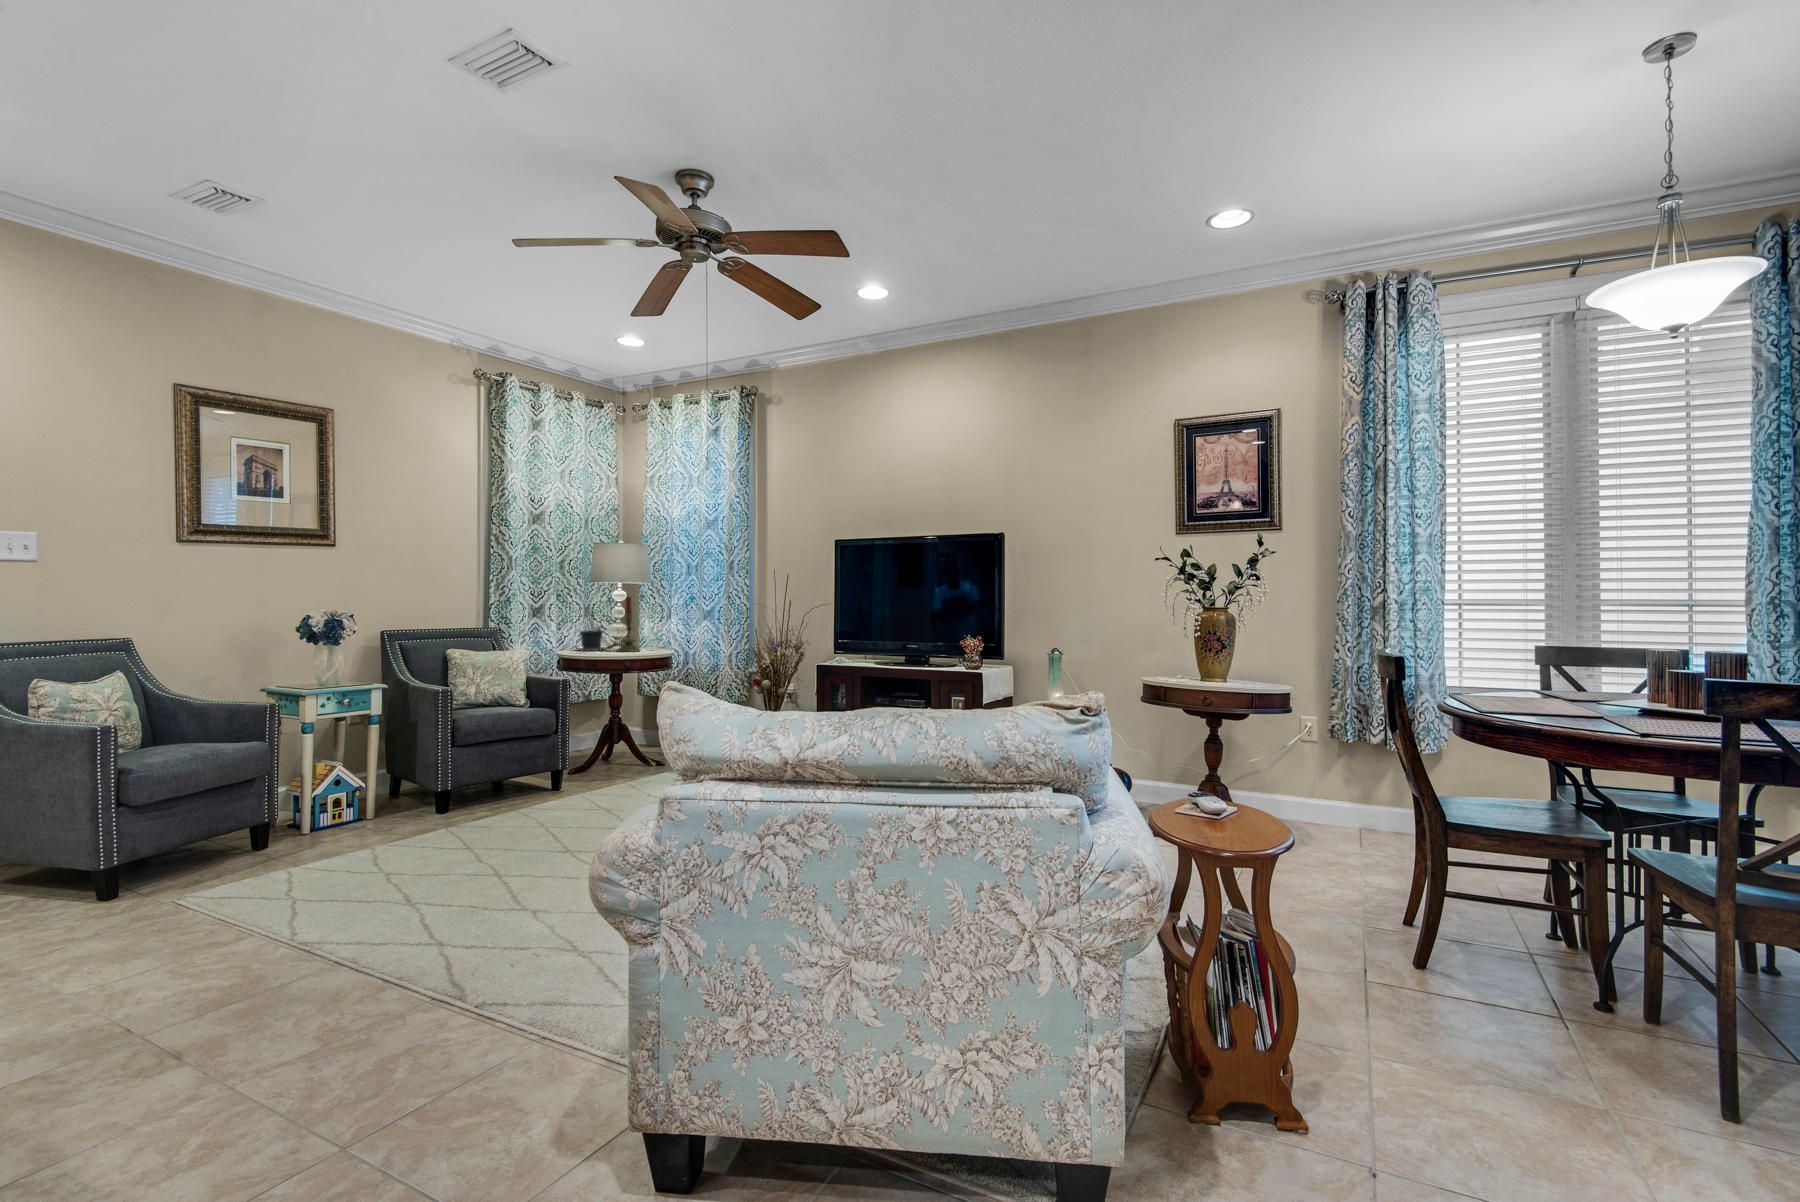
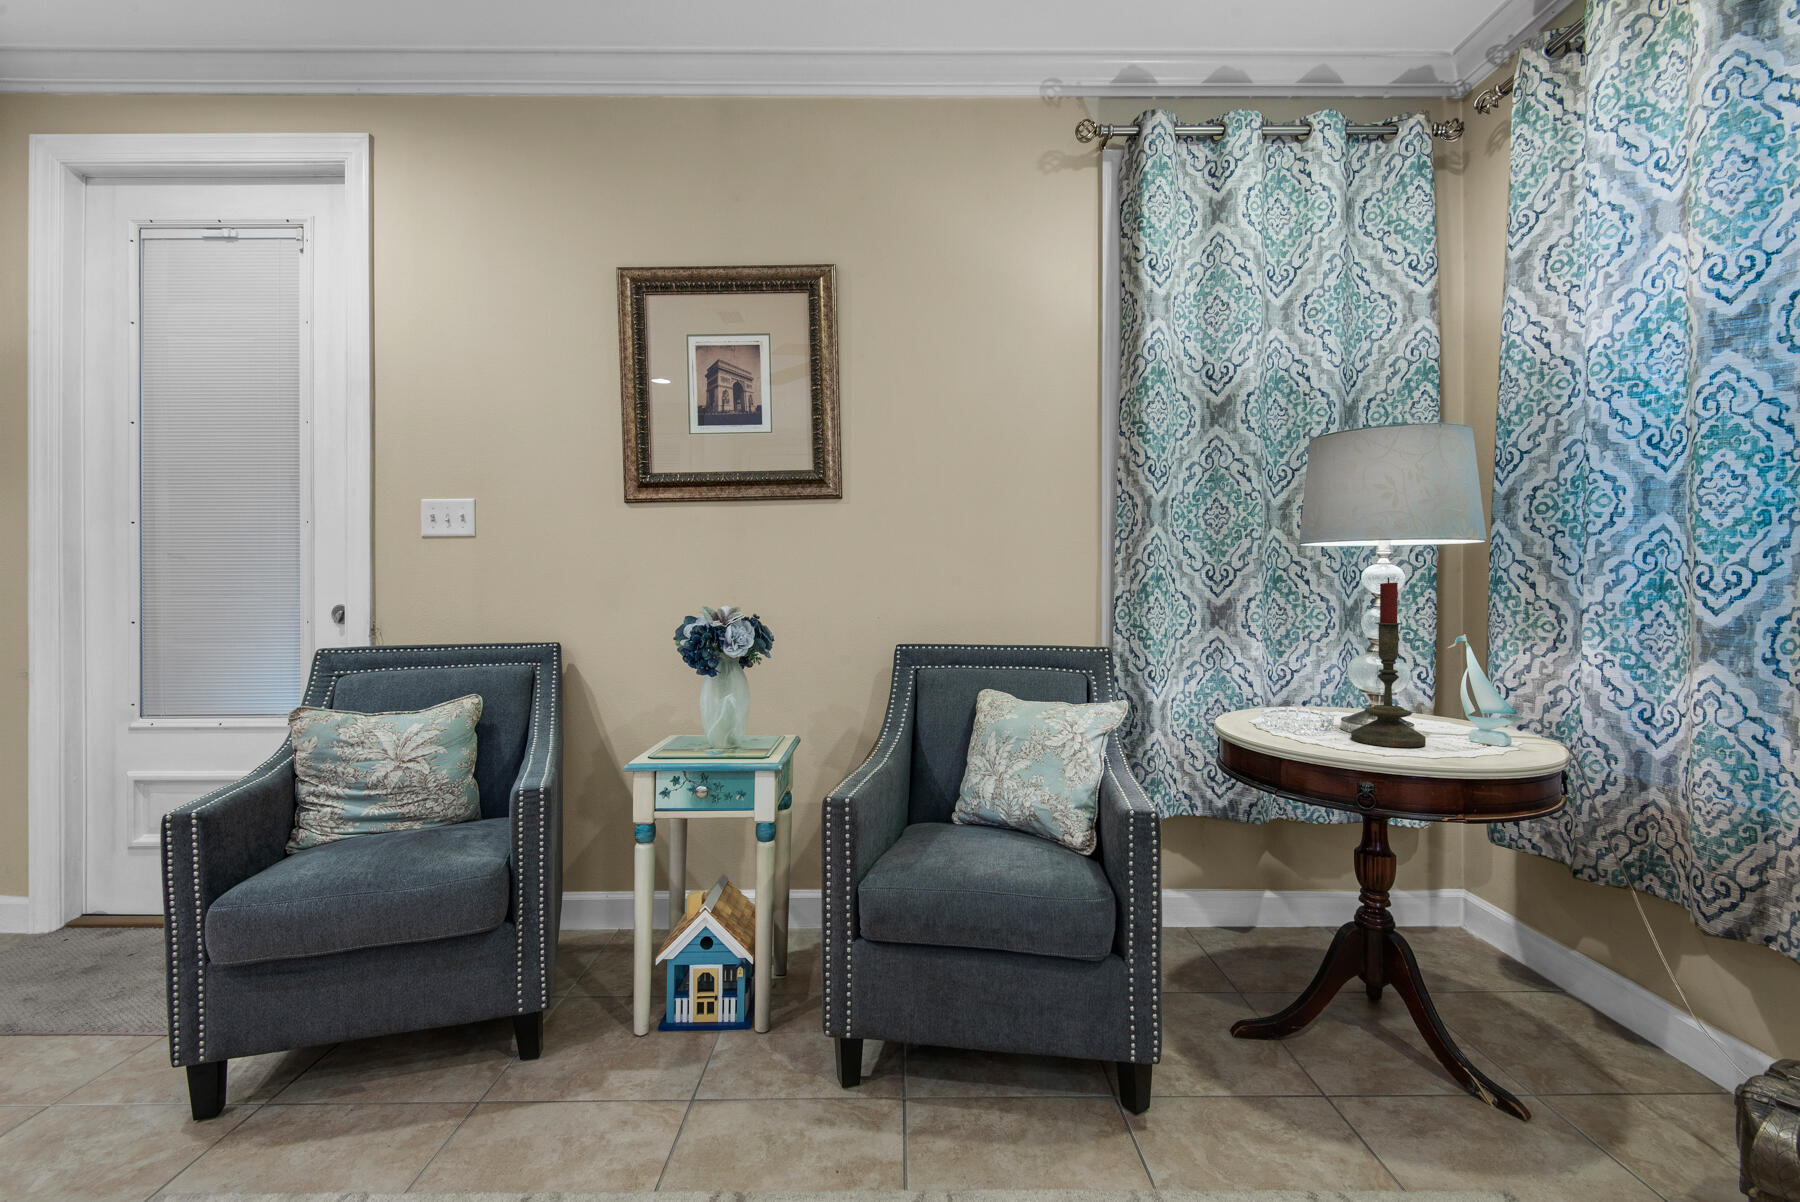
potted plant: present [576,604,606,651] -> none [1261,599,1341,727]

